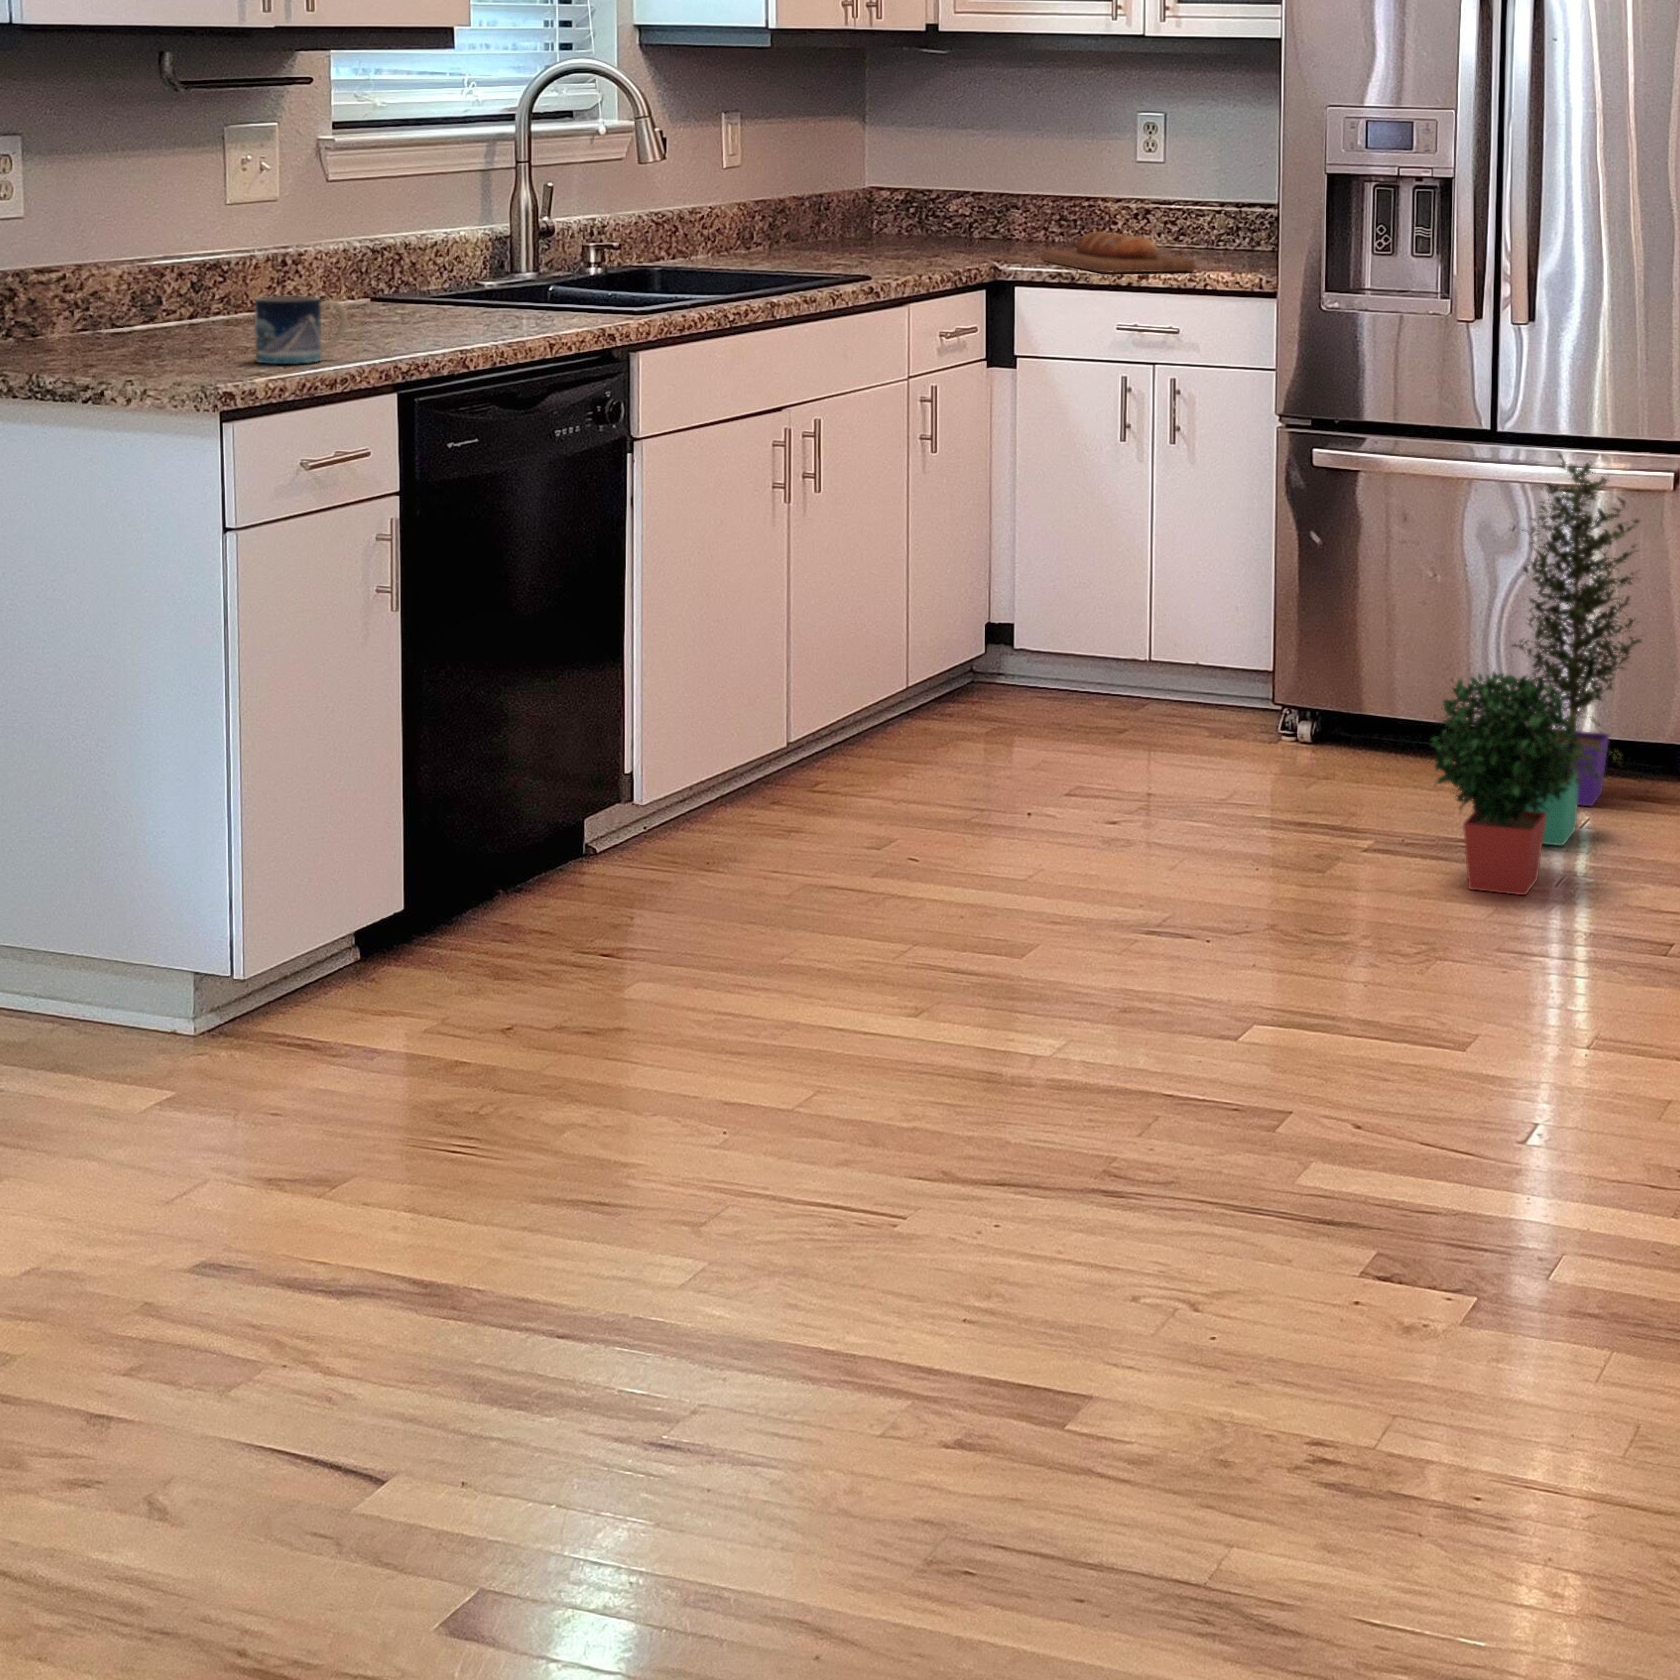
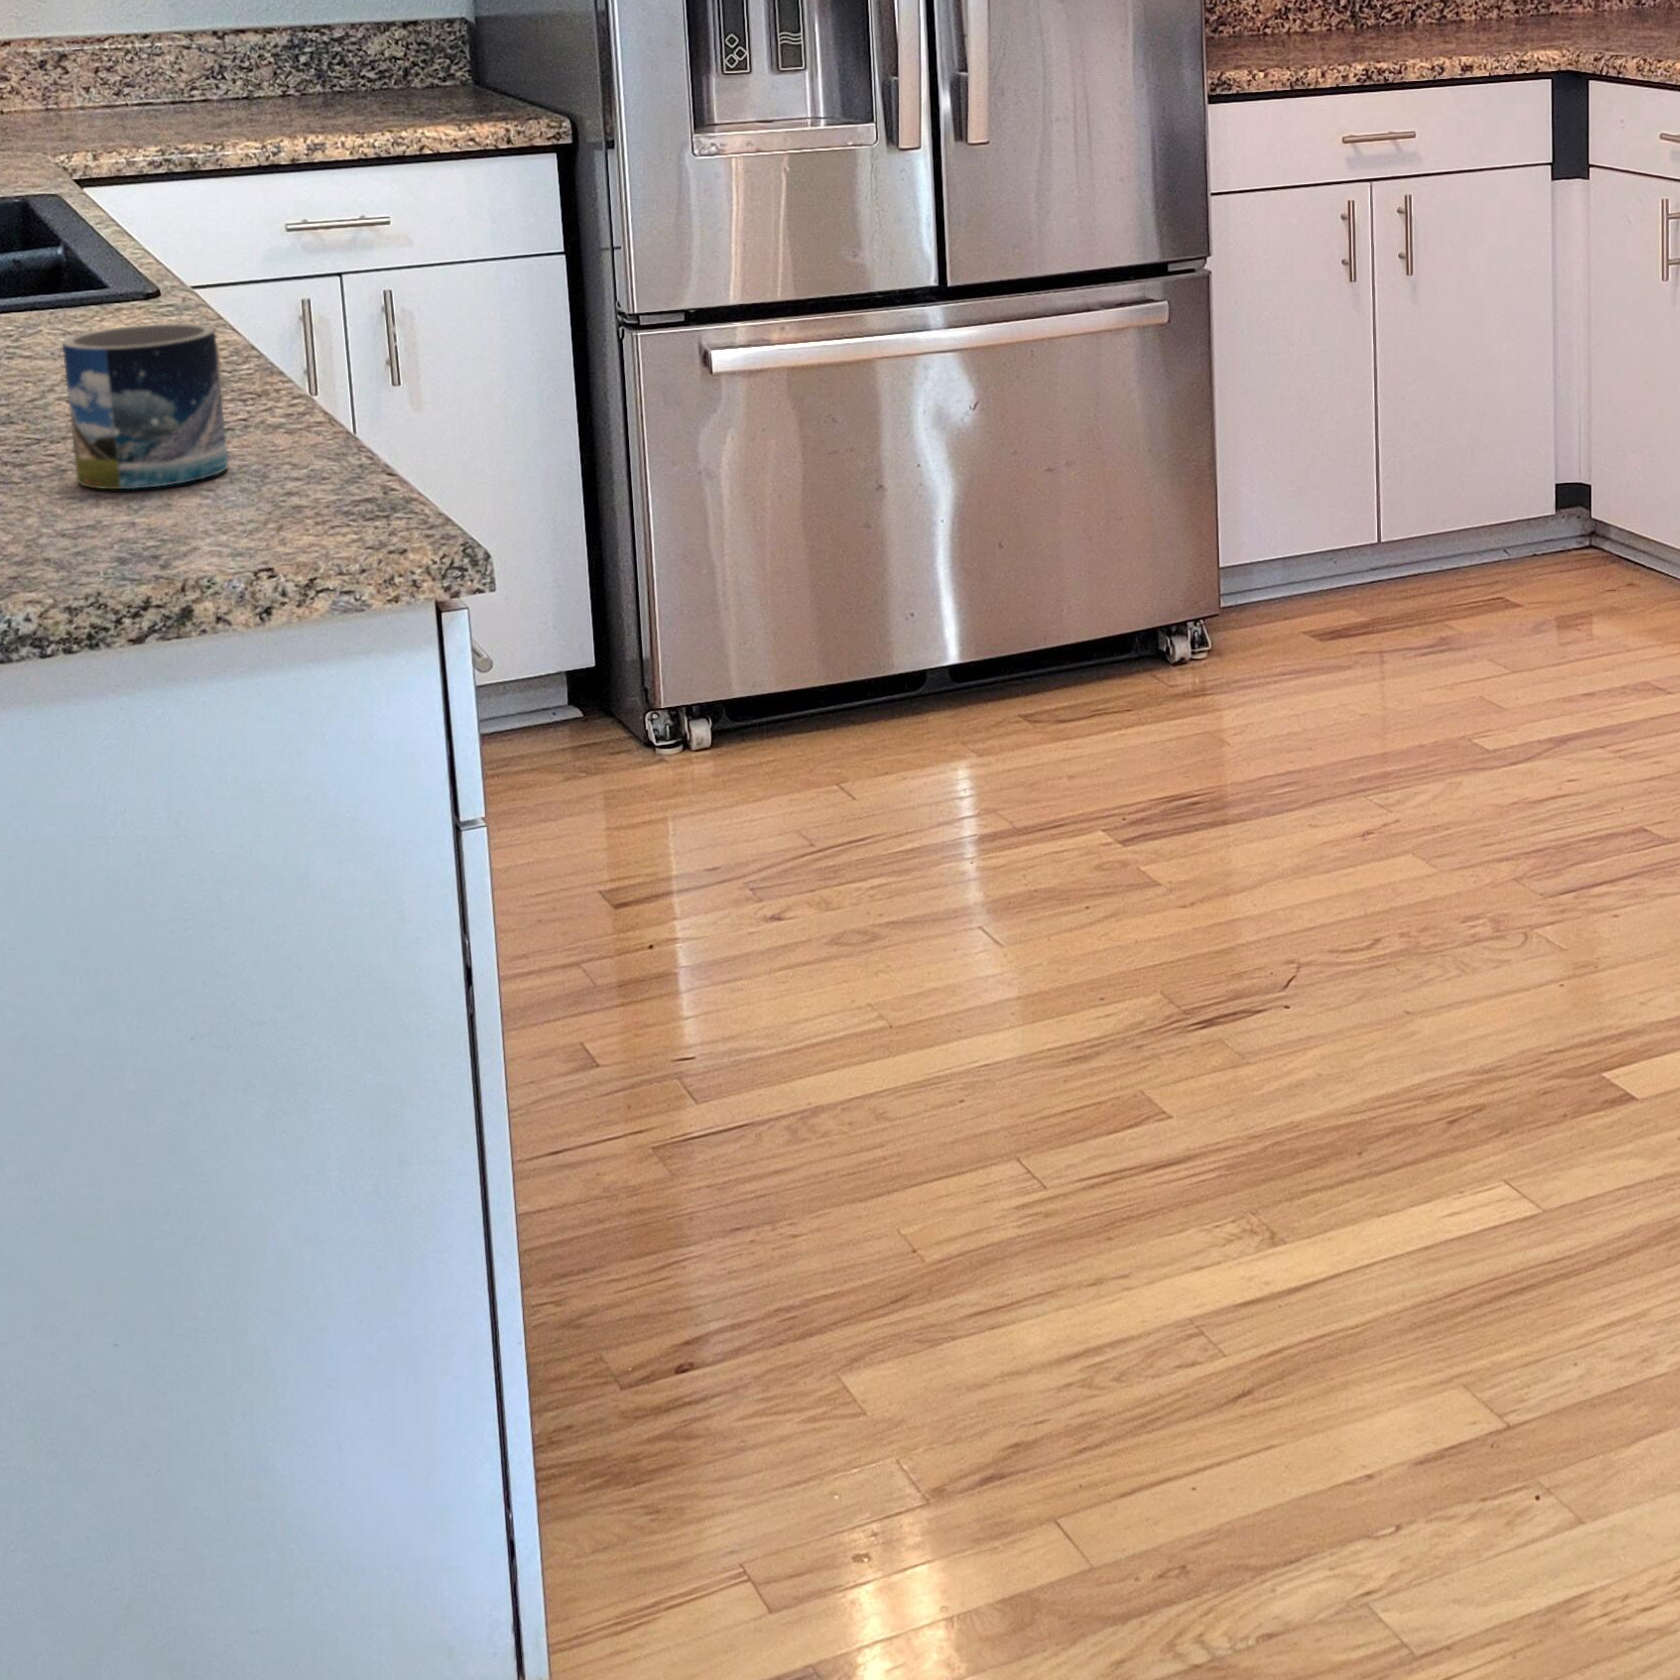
bread loaf: present [1042,232,1195,273] -> none [32,88,357,147]
potted plant: present [1431,454,1642,895] -> none [1050,296,1443,857]

